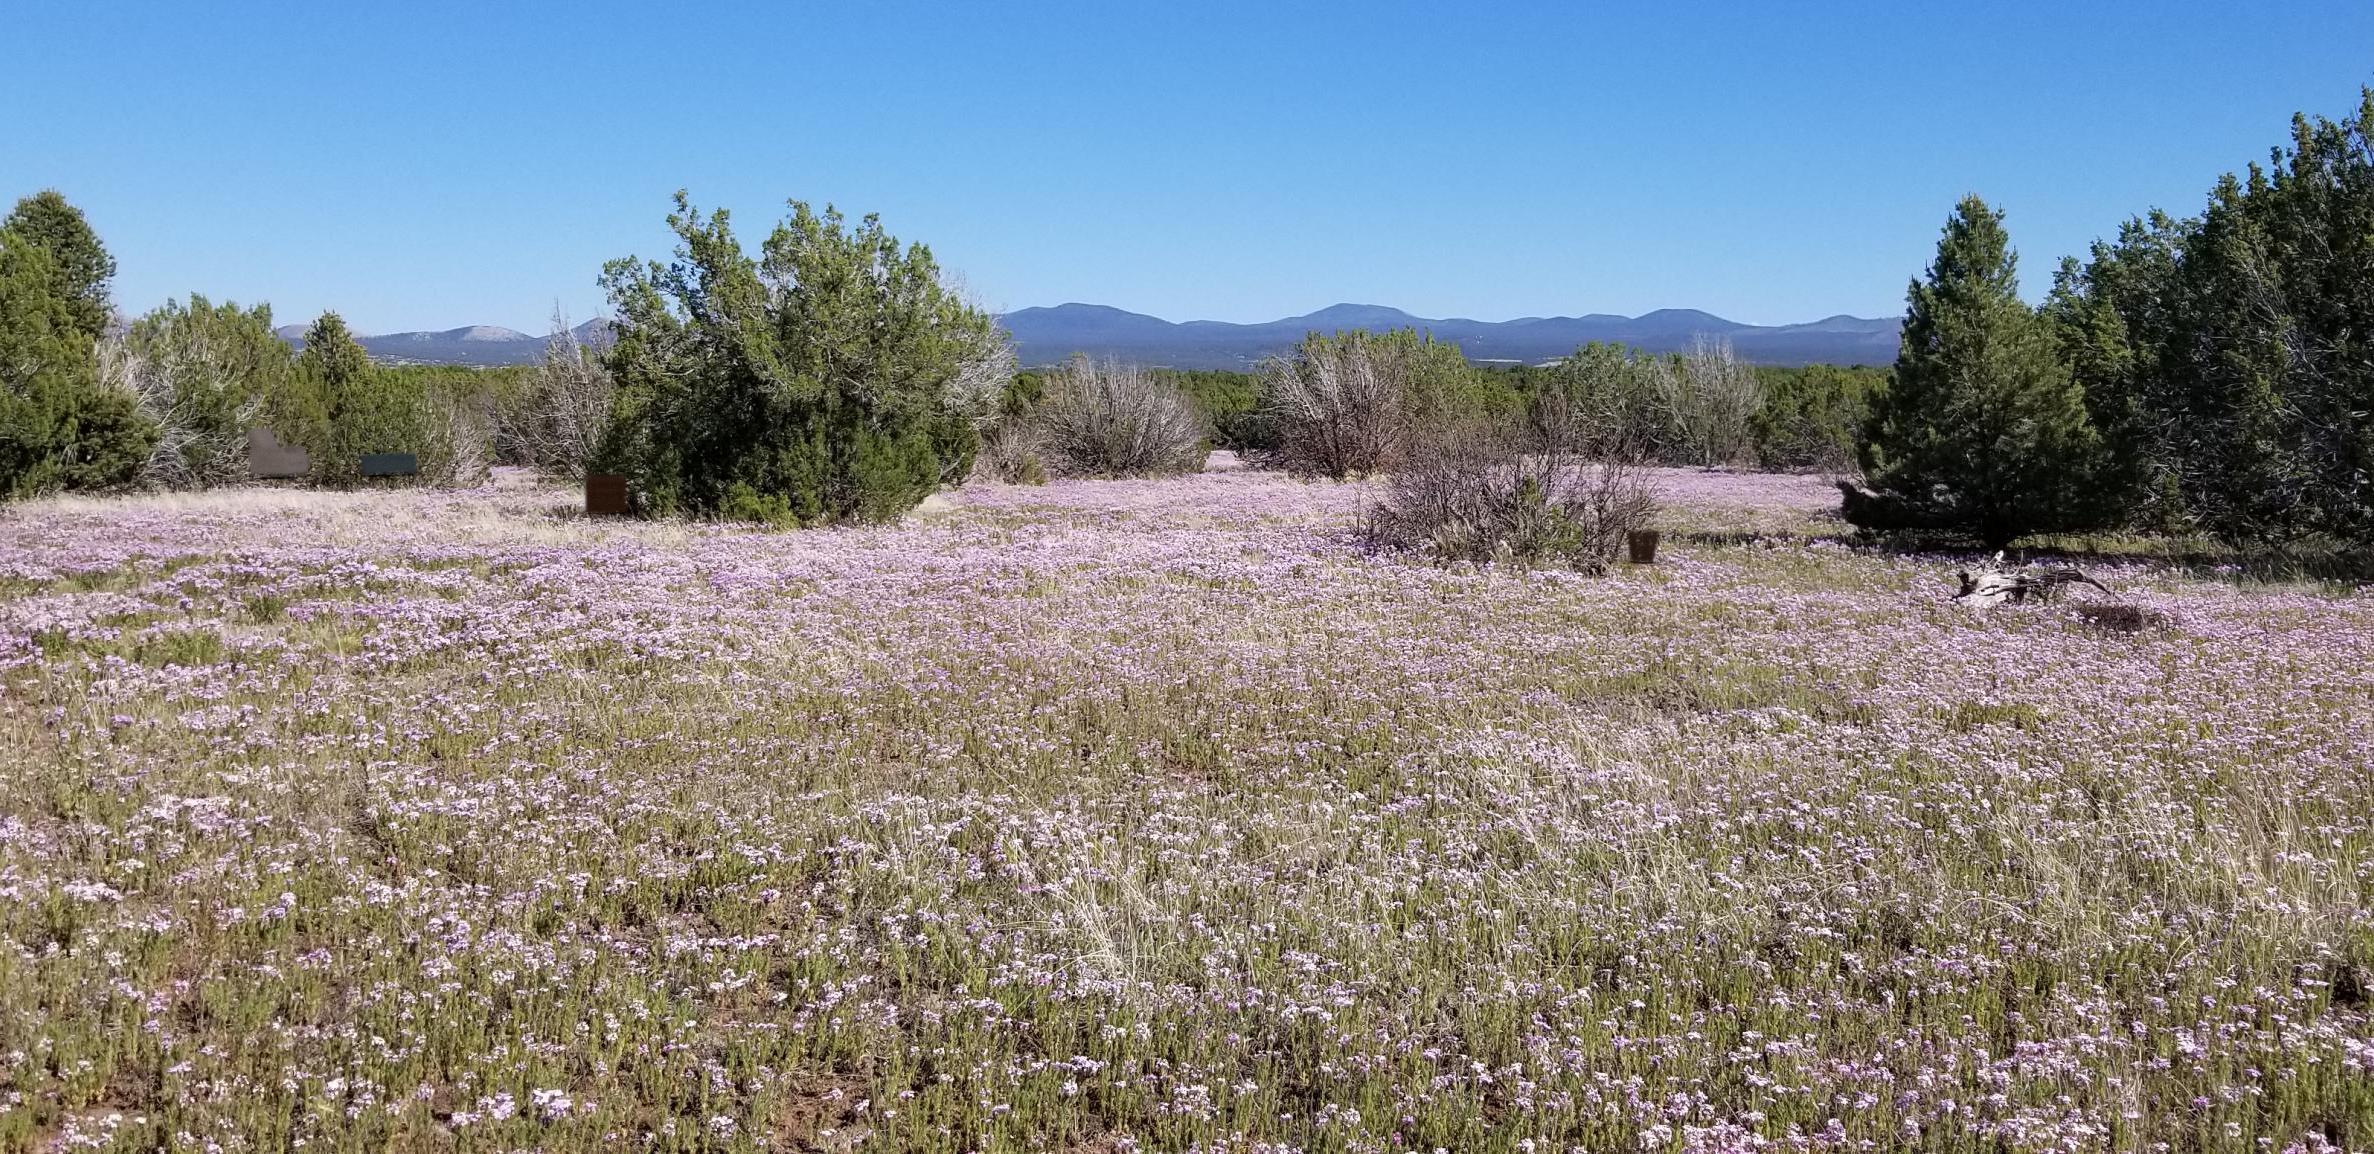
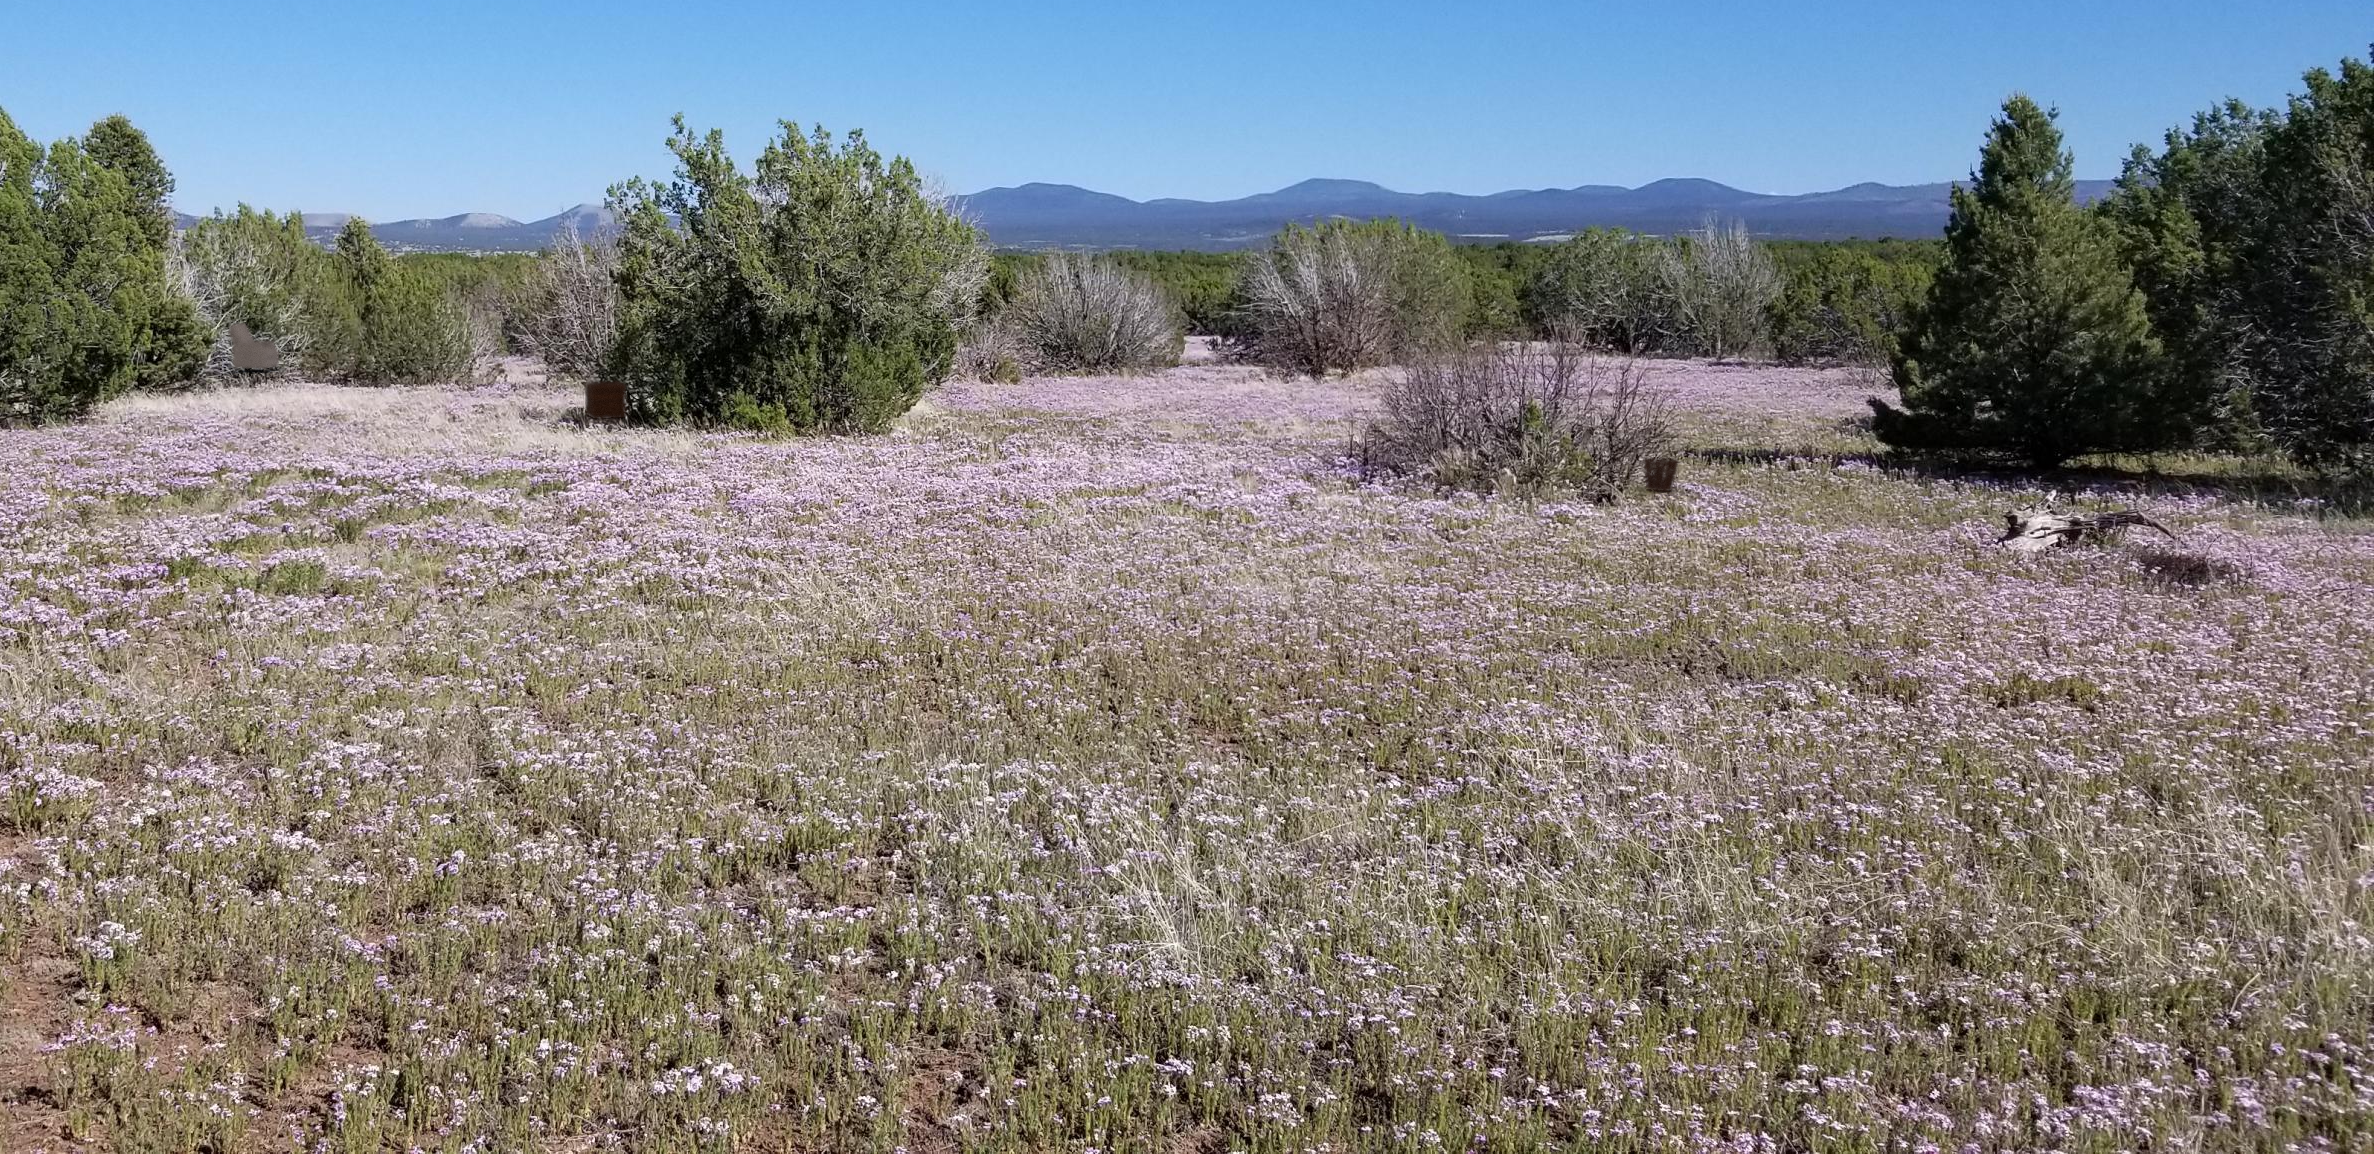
bench: present [360,453,417,476] -> none [321,346,369,370]

